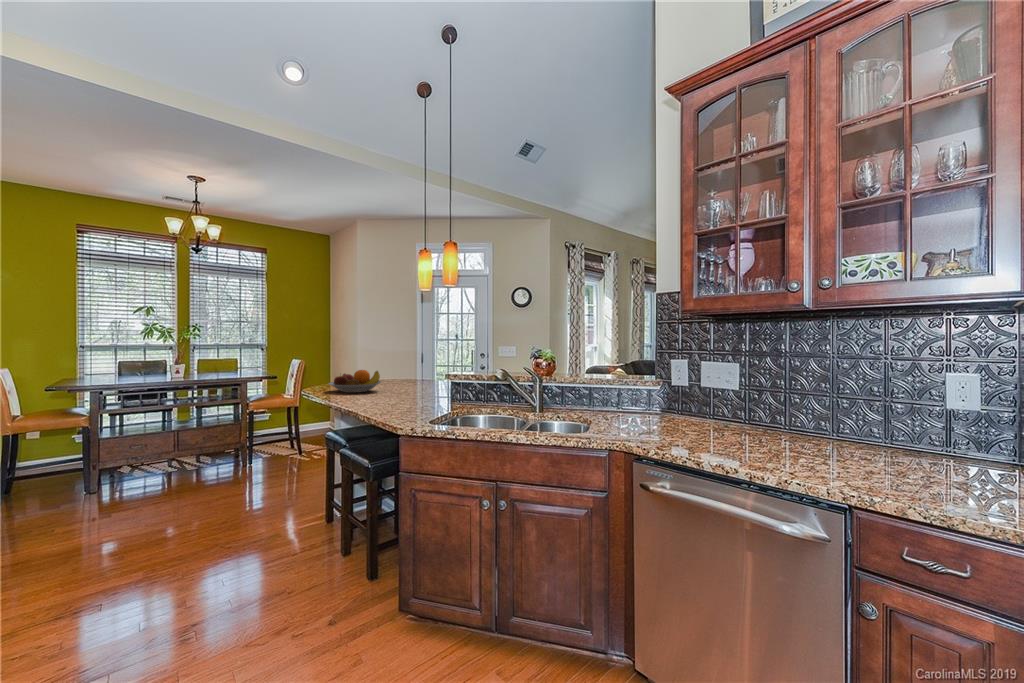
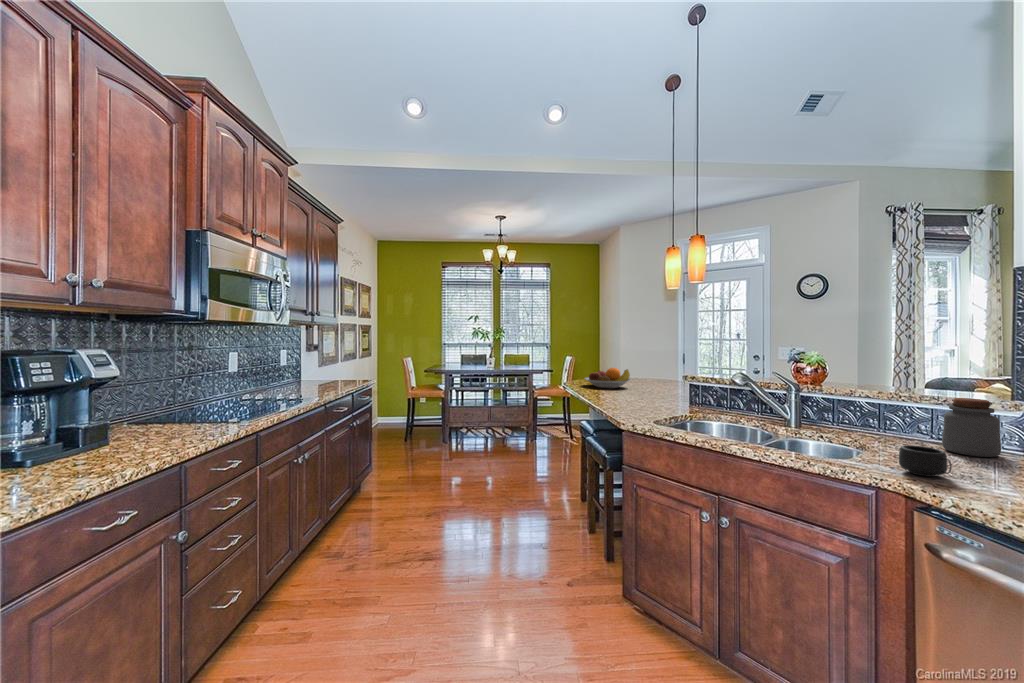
jar: none [635,379,665,419] -> present [942,398,1001,457]
mug: none [621,416,651,437] -> present [899,445,952,477]

